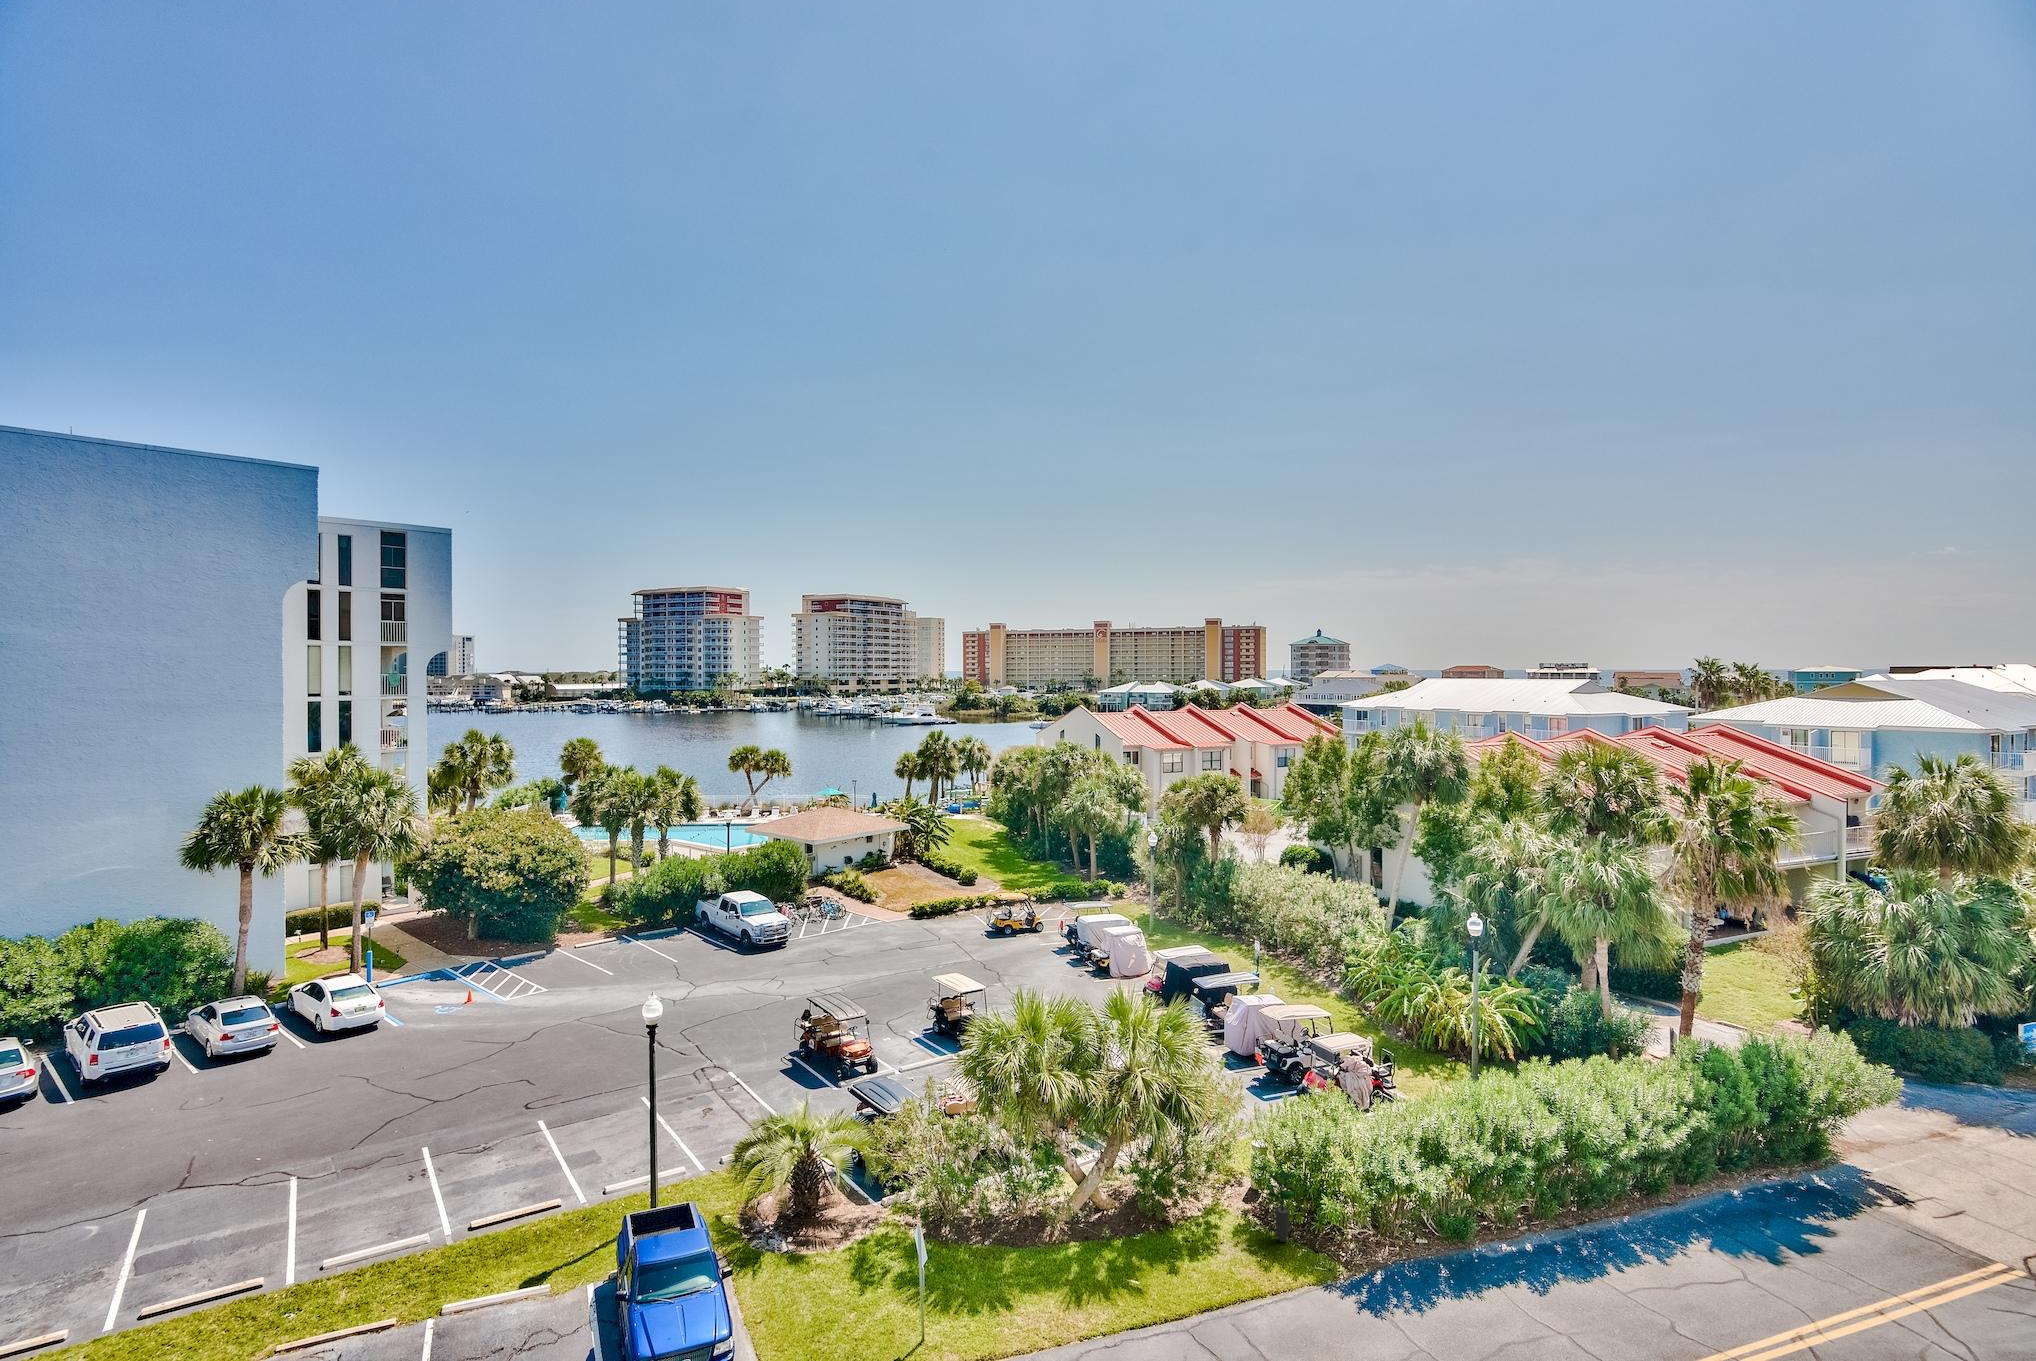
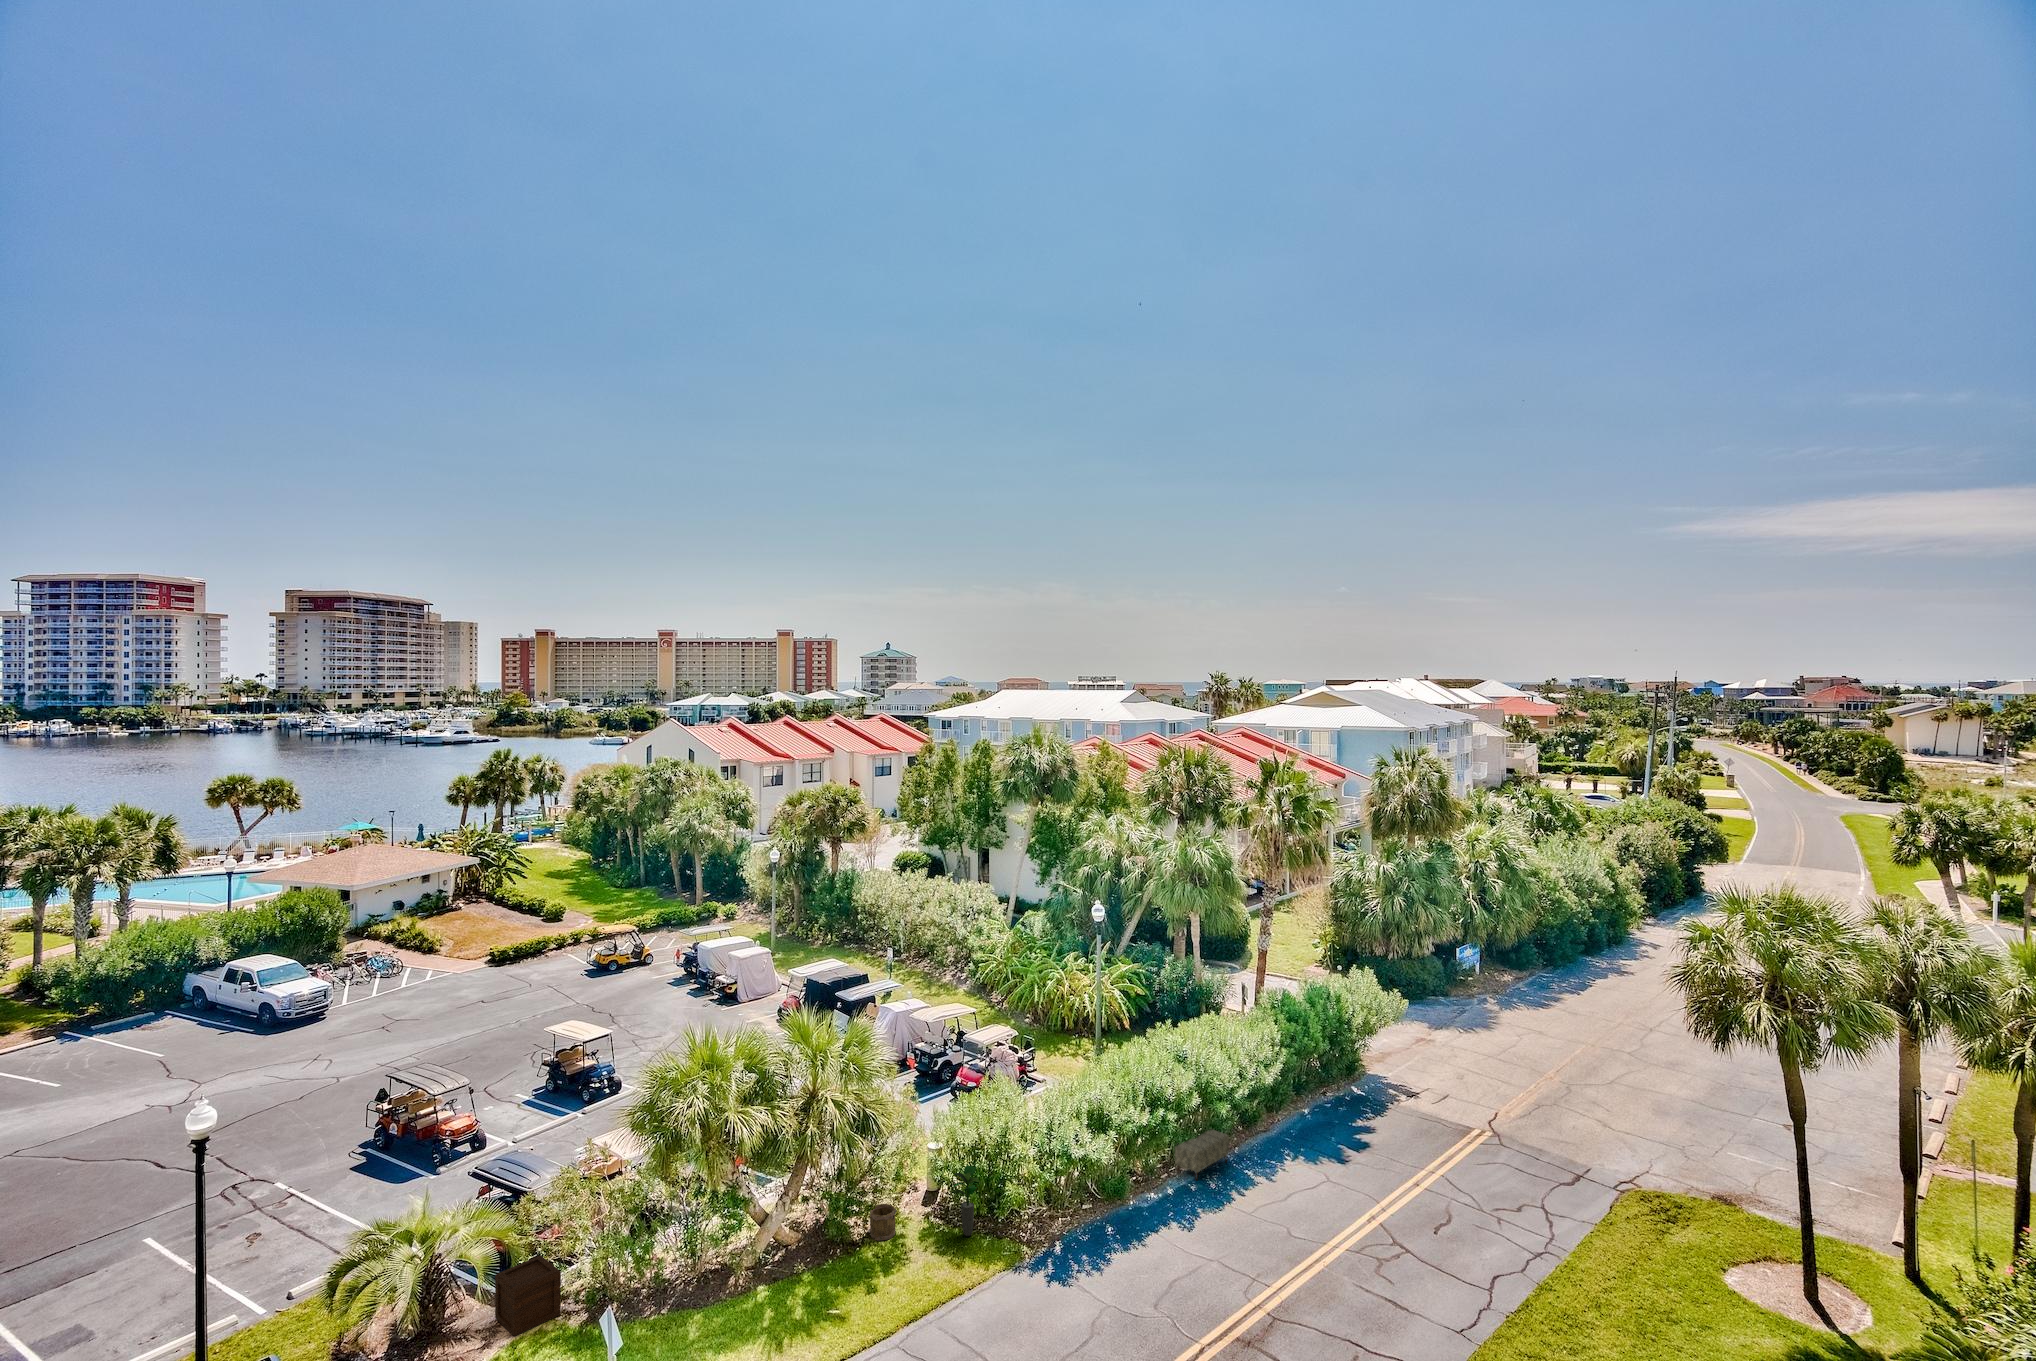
wooden crate: none [858,1169,906,1233] -> present [495,1255,561,1336]
bench: none [1538,1186,1613,1243] -> present [1175,1130,1229,1180]
bucket: none [1184,1189,1211,1227] -> present [870,1204,897,1241]

